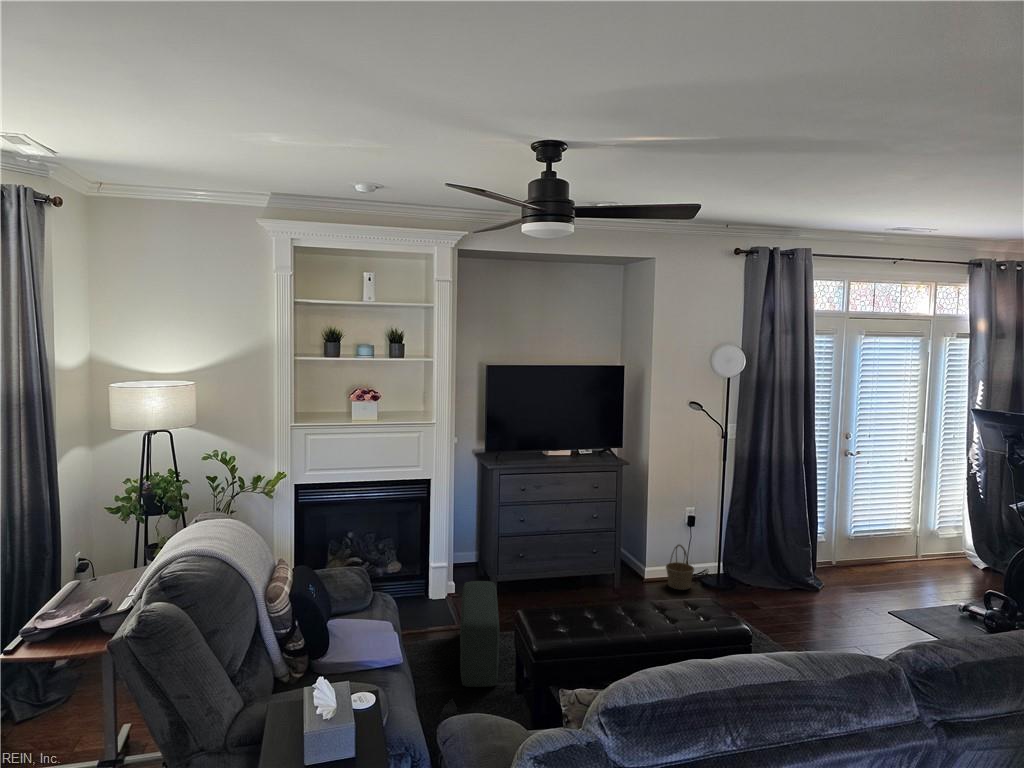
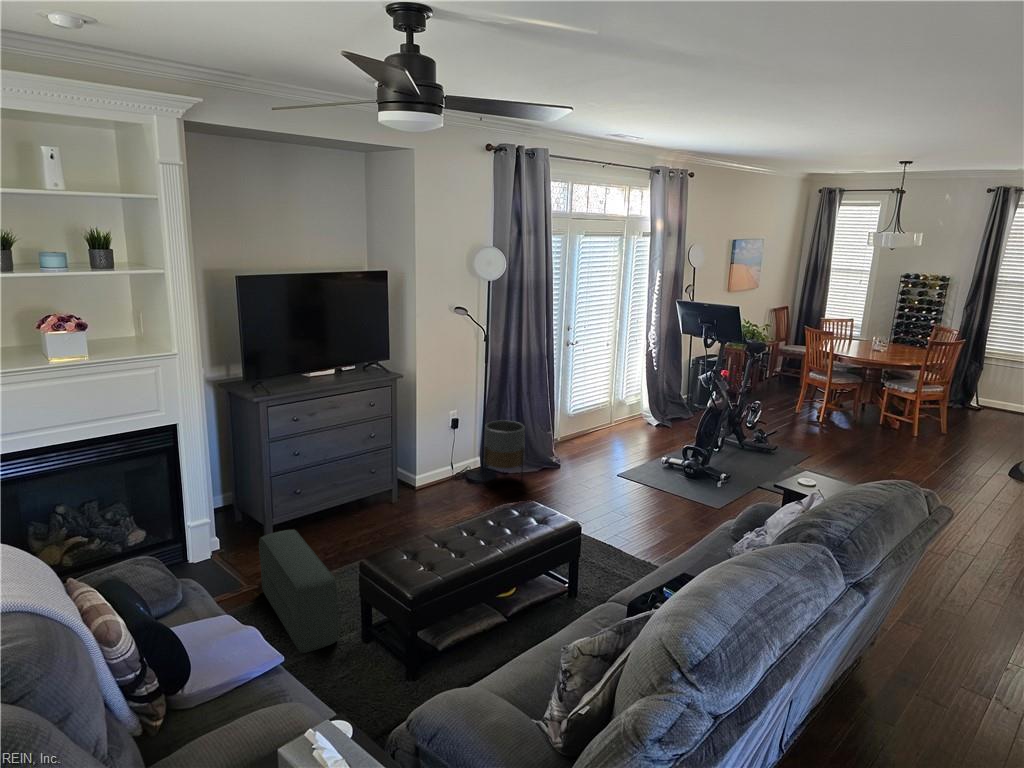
planter: none [717,525,766,599] -> present [484,420,525,482]
basket: present [666,544,694,590] -> none [436,448,464,491]

